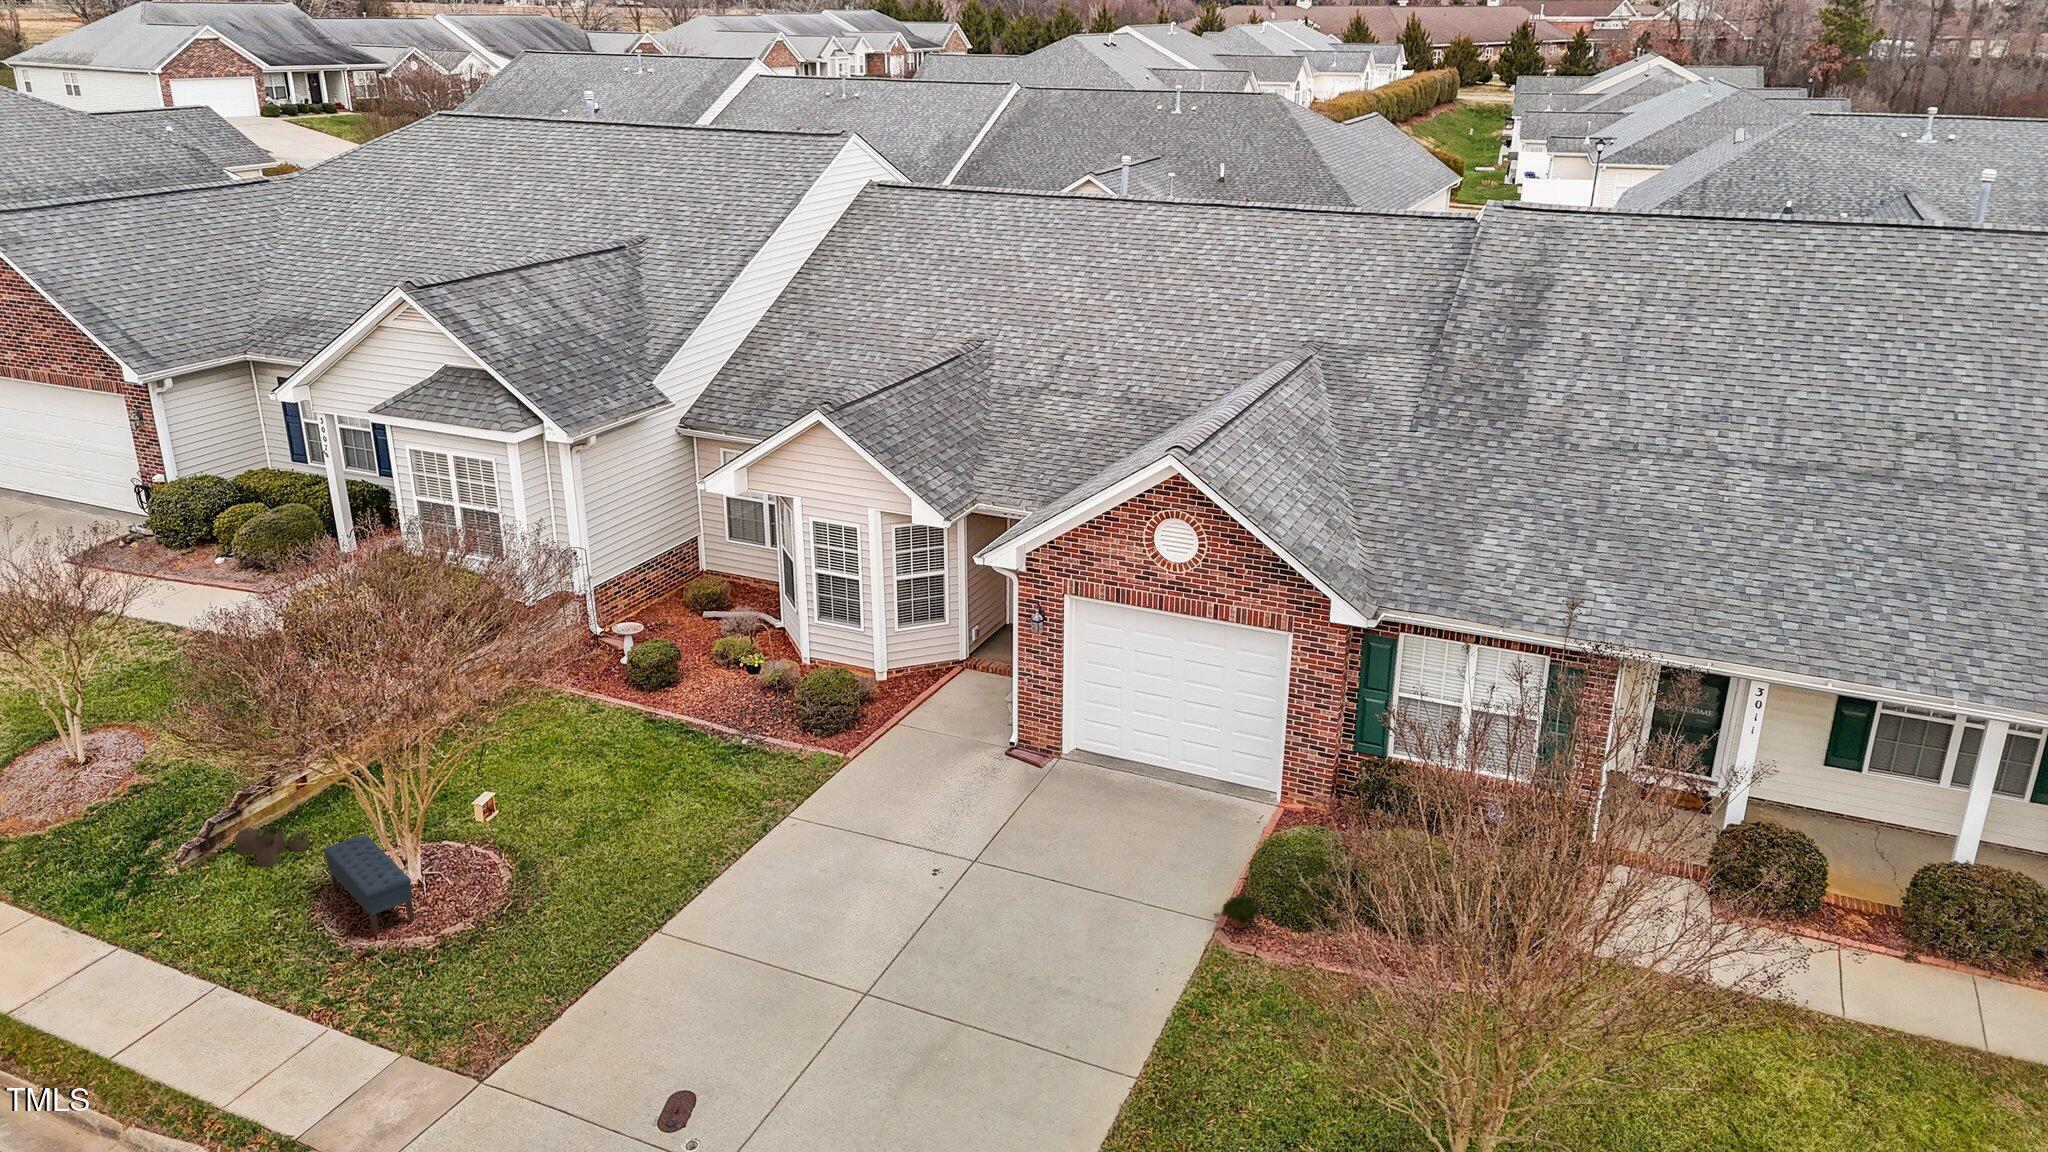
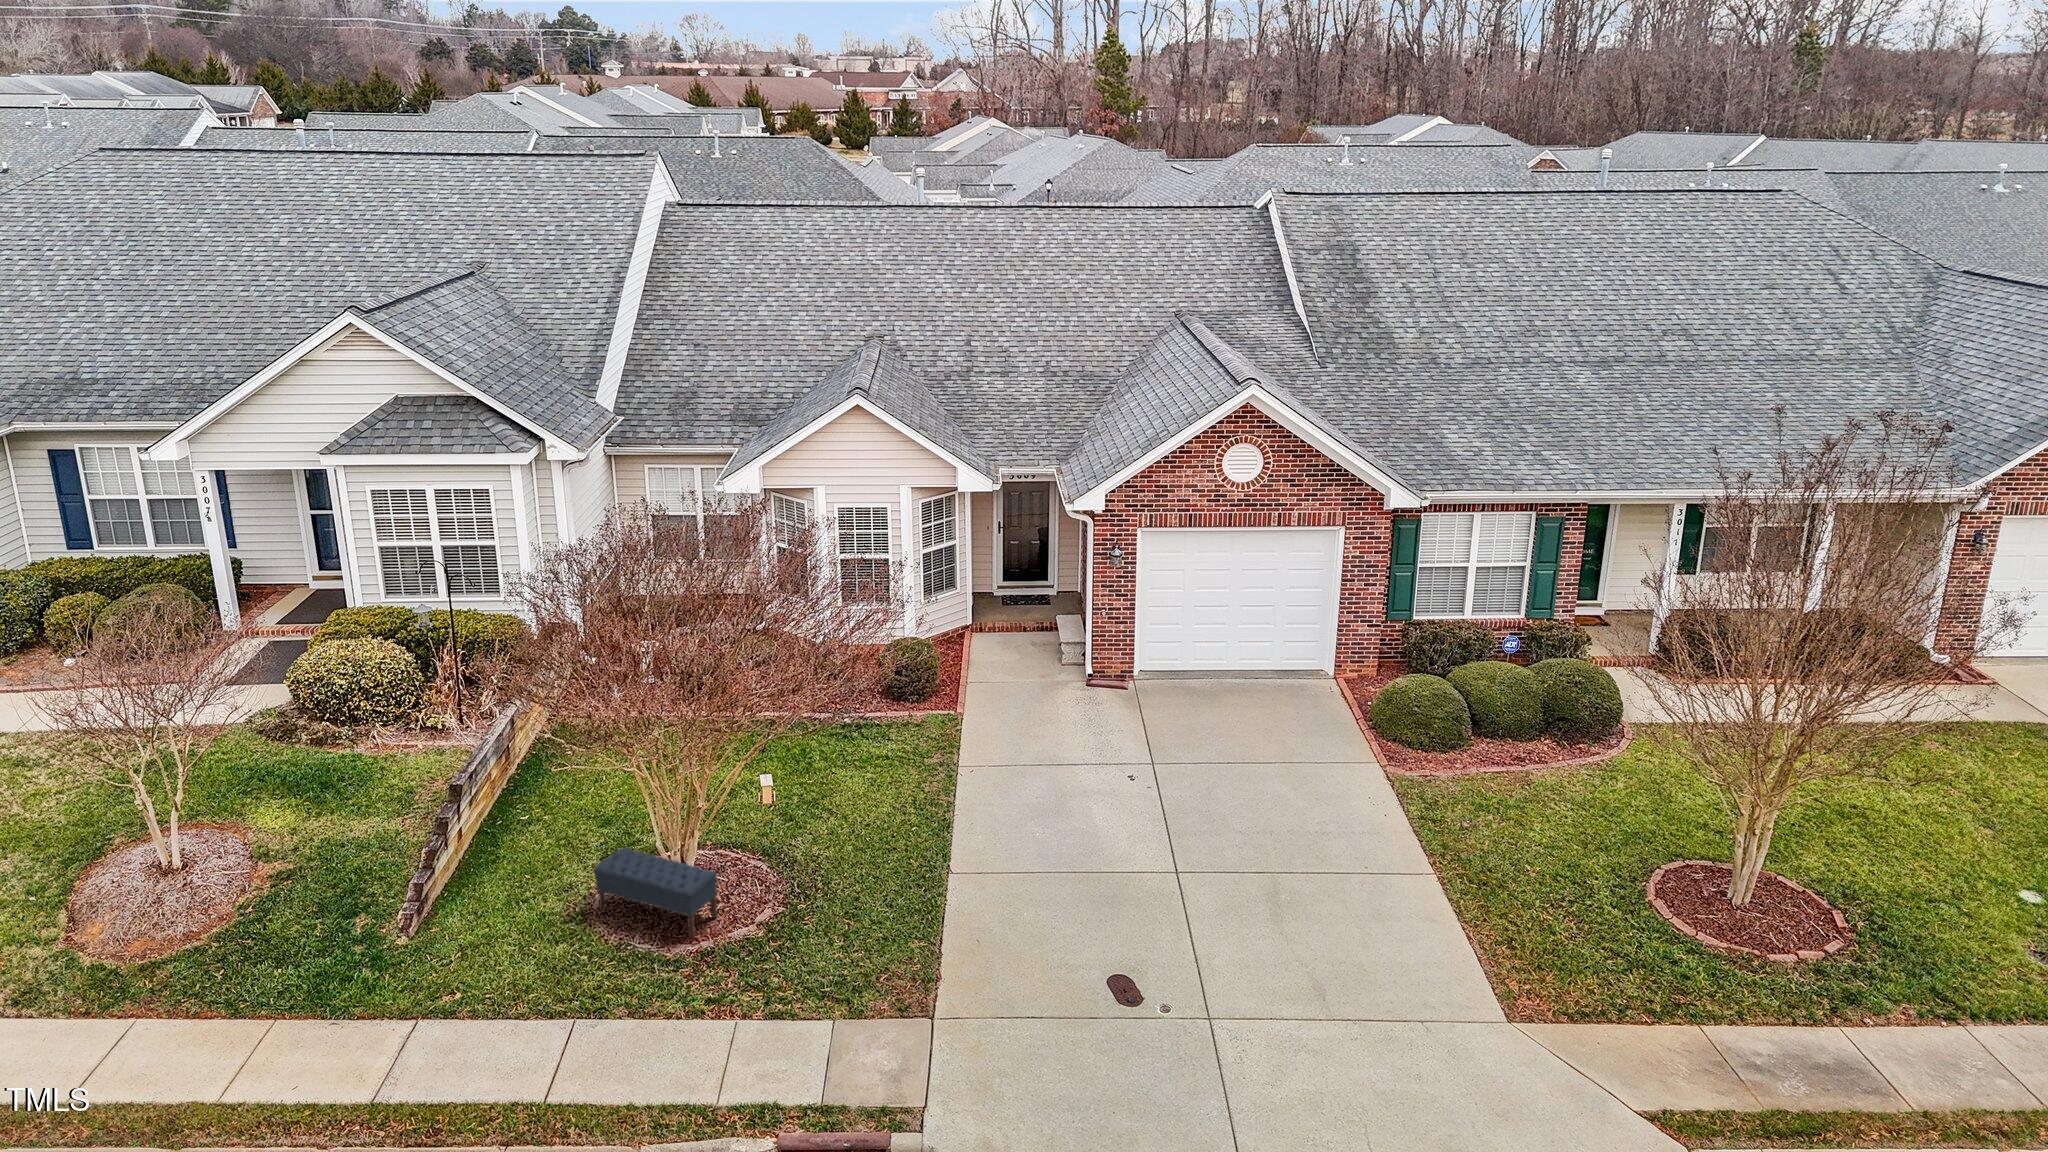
woven basket: present [235,827,310,867] -> none [445,867,527,911]
potted plant: present [1214,892,1262,928] -> none [1386,733,1425,768]

